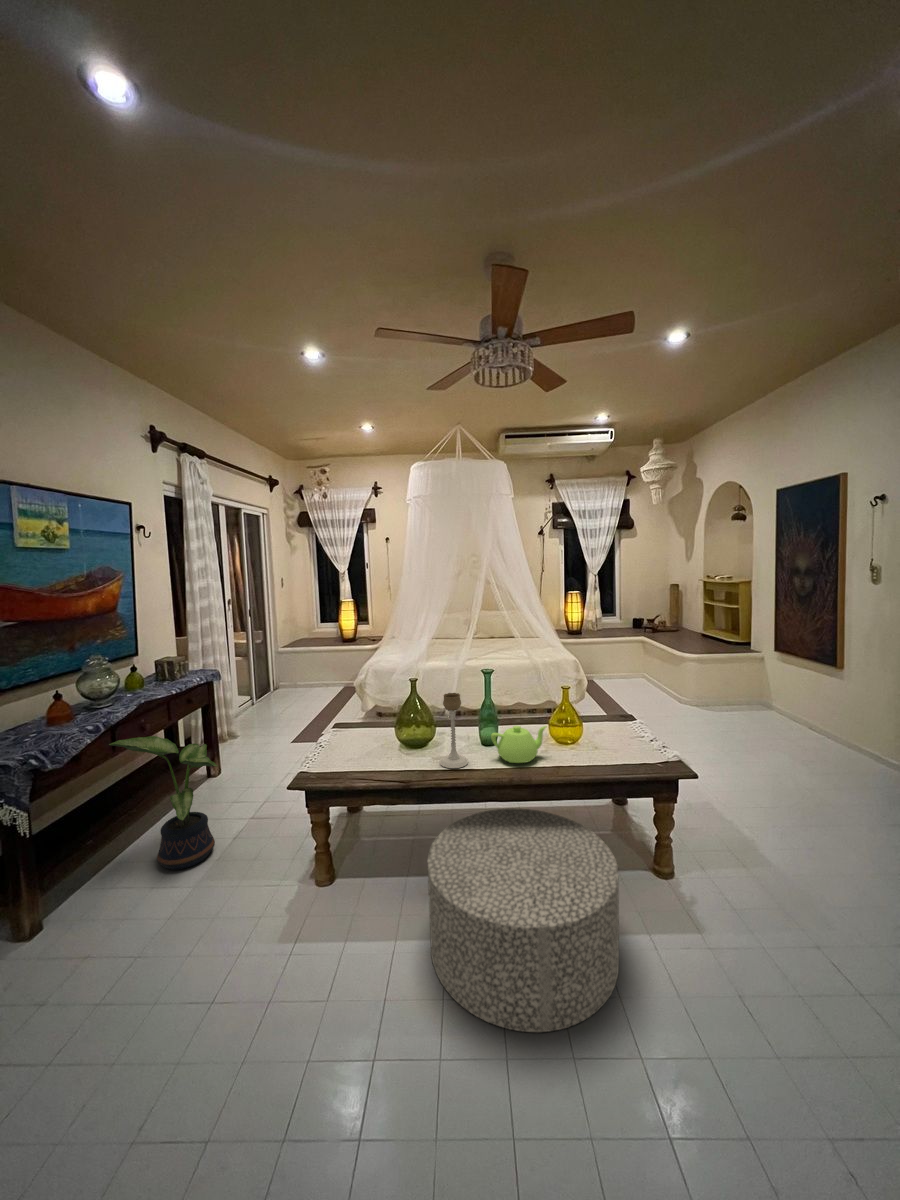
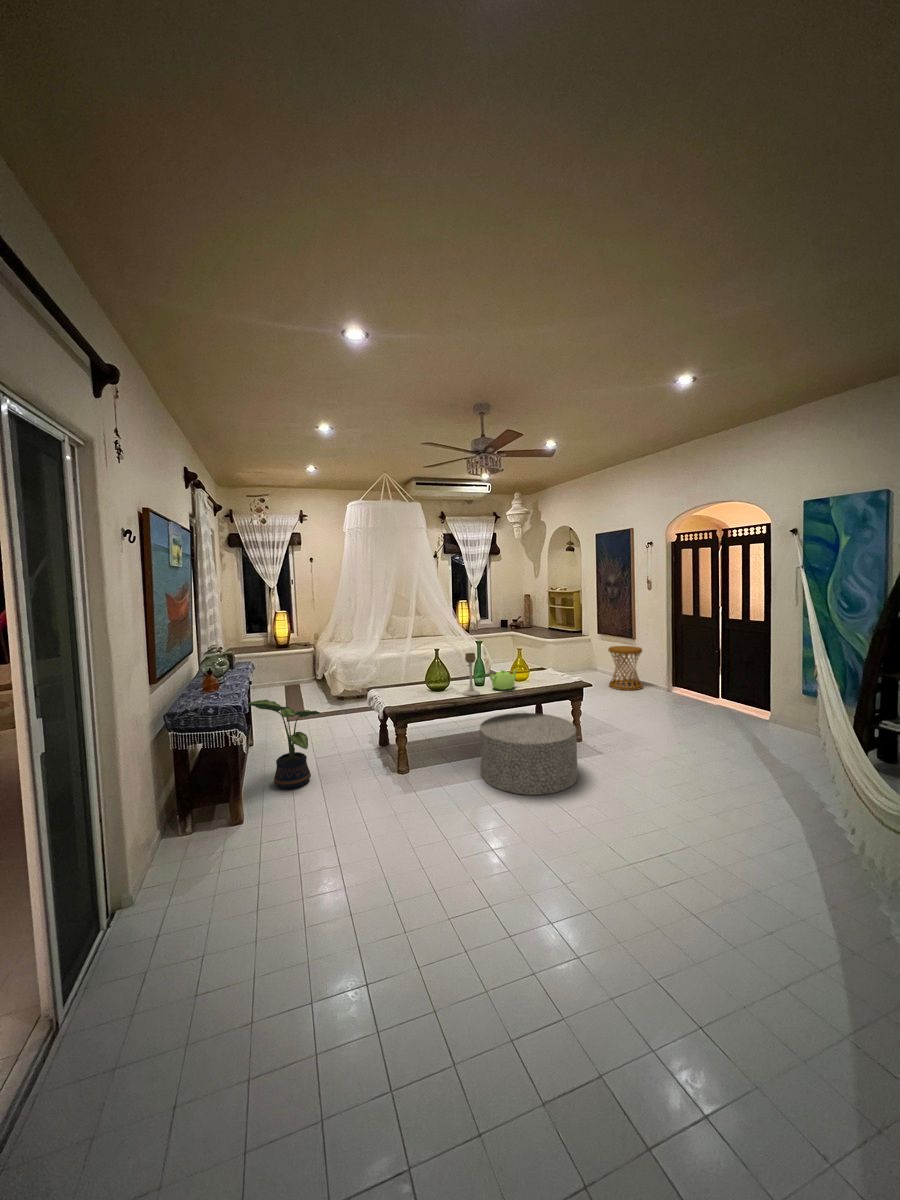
side table: none [785,678,857,762] -> present [609,646,643,690]

